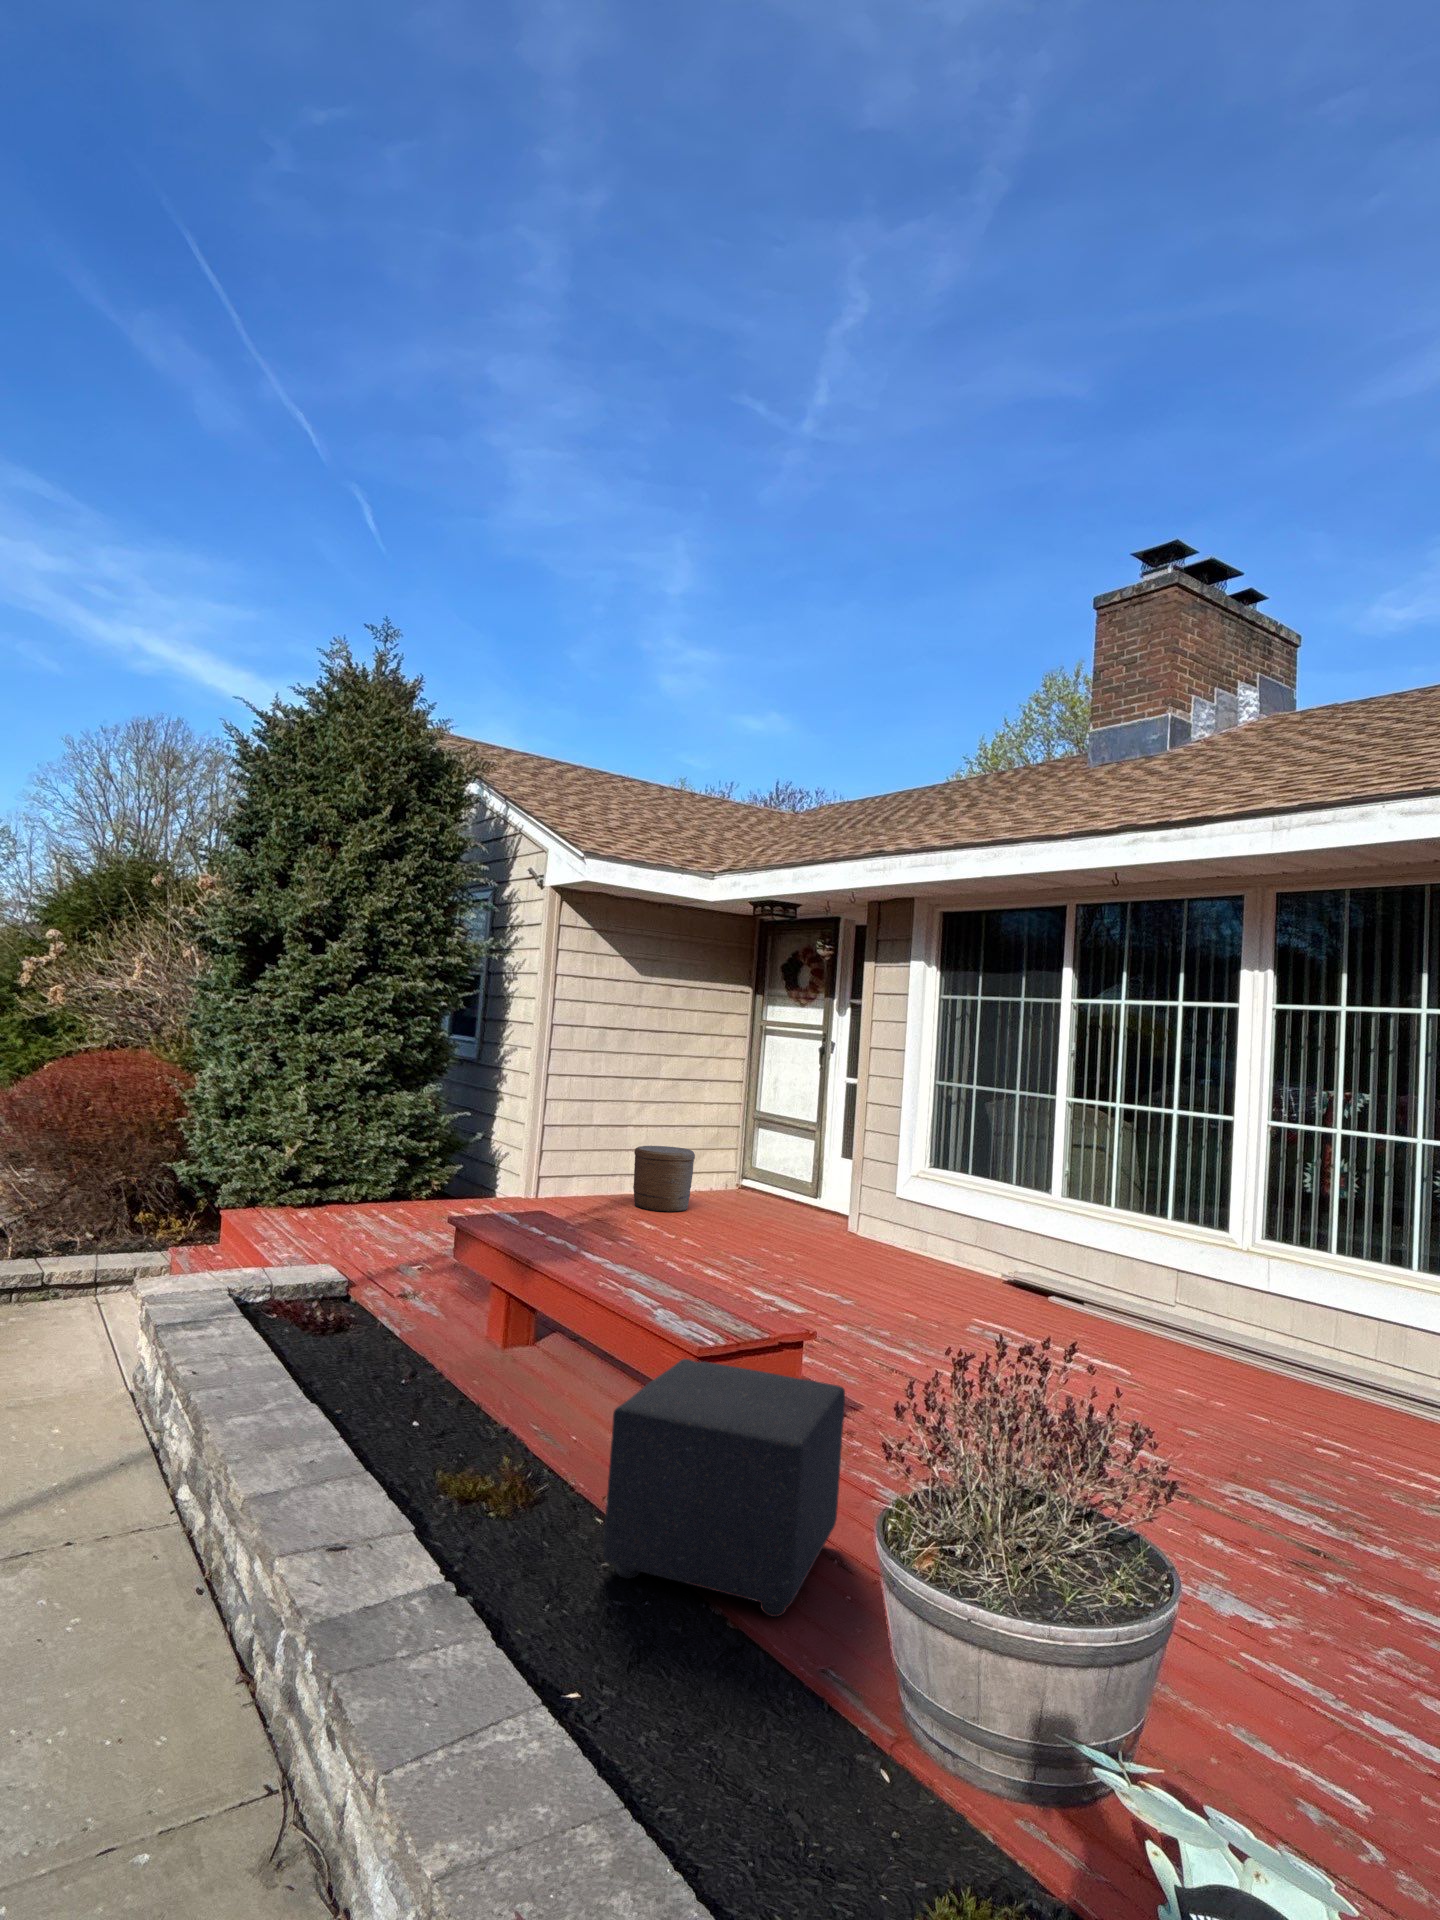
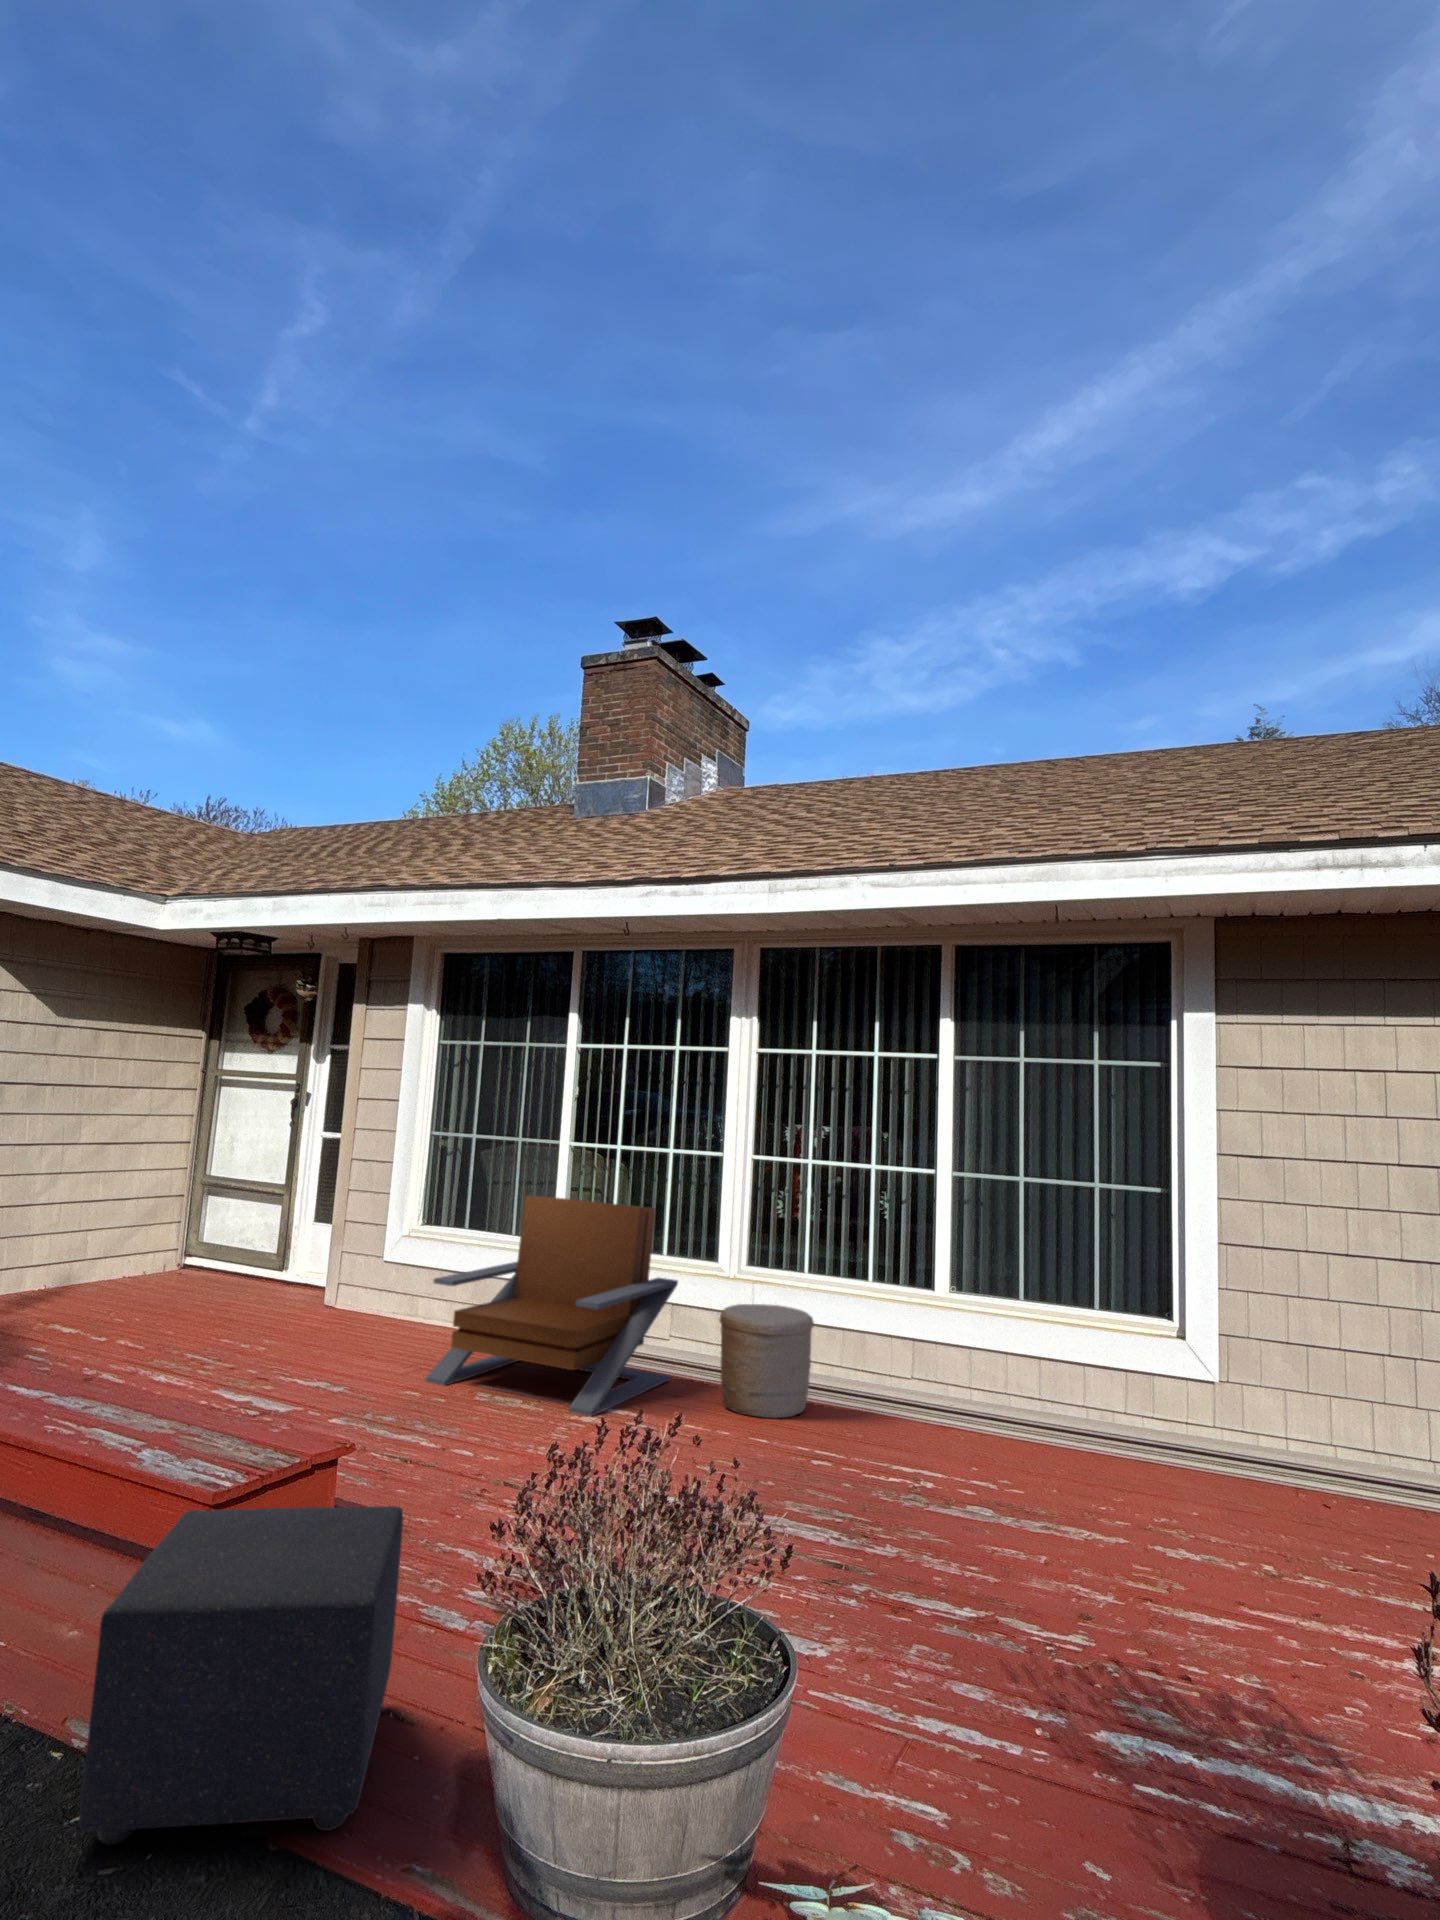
woven basket: present [633,1146,695,1212] -> present [720,1304,814,1418]
lounge chair: none [924,1149,1183,1370] -> present [425,1196,678,1416]

